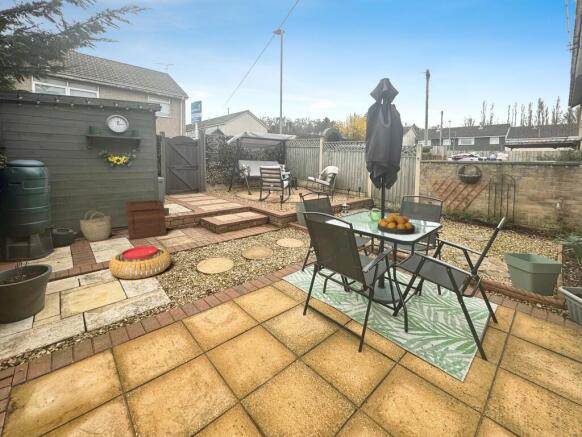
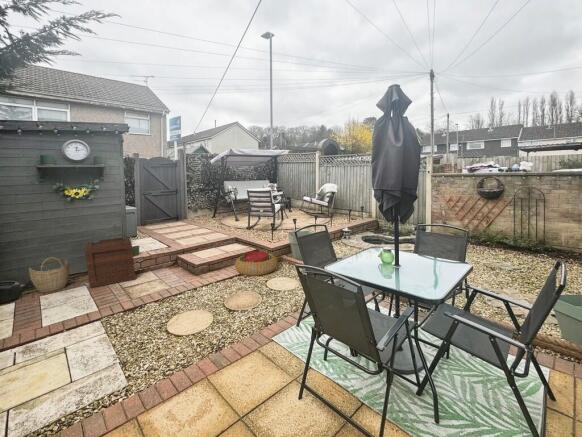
fruit bowl: present [377,213,415,235] -> none [388,255,436,286]
pouf: present [109,246,171,279] -> present [235,252,278,276]

